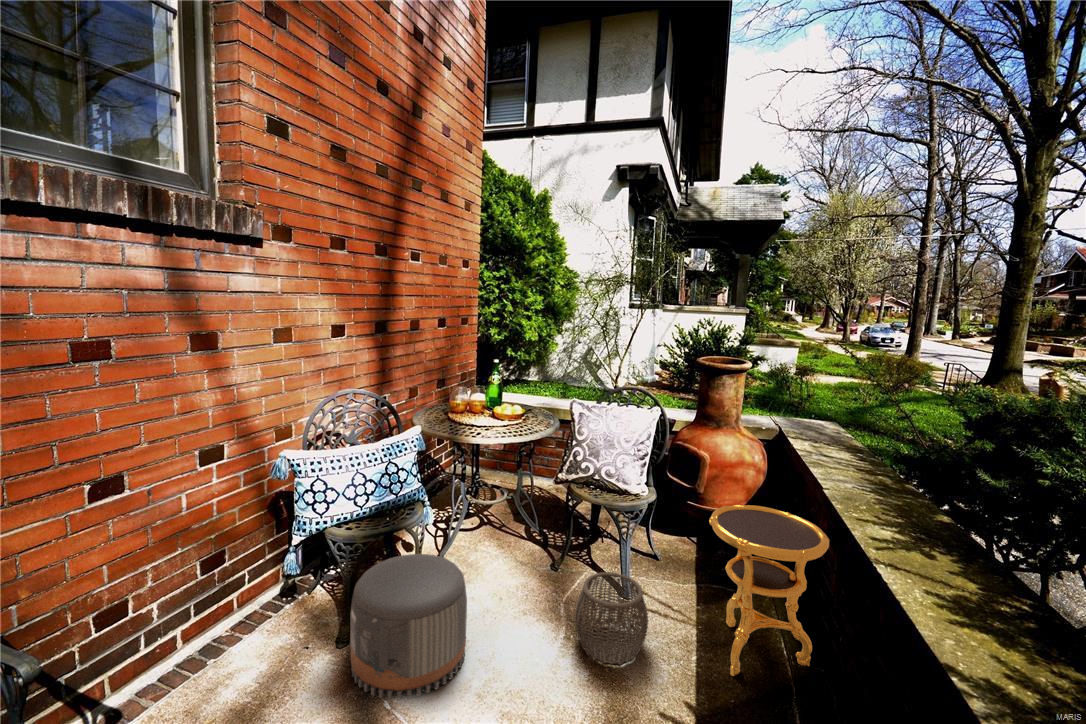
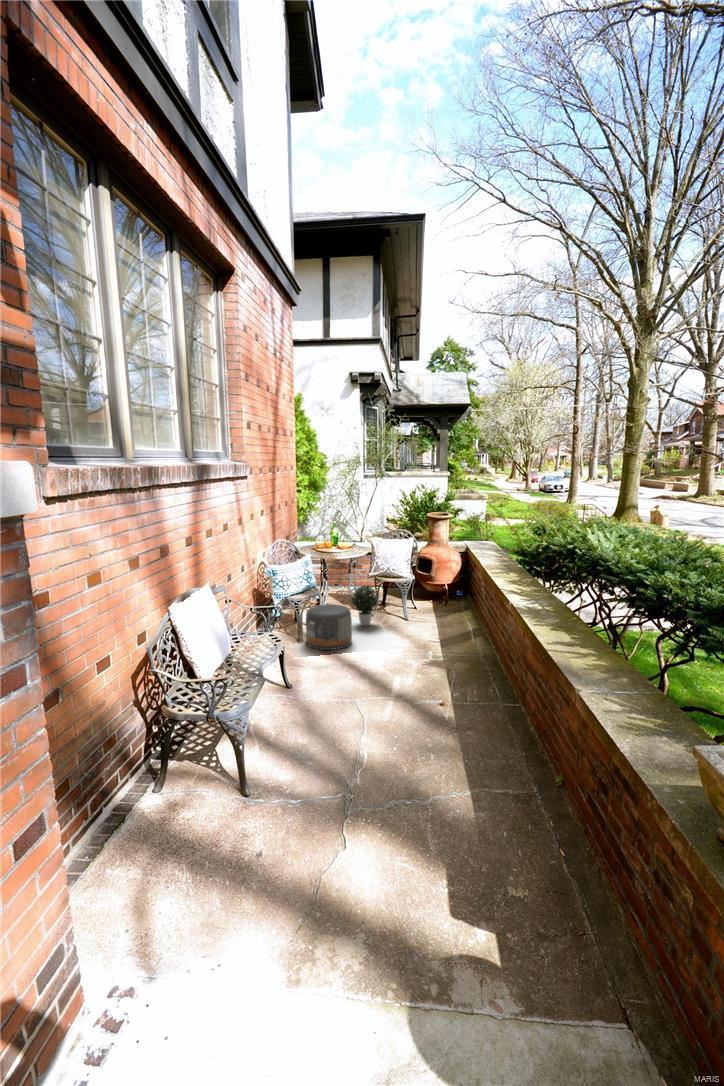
potted plant: none [501,505,565,598] -> present [351,586,378,626]
side table: present [709,505,829,676] -> none [441,572,485,634]
woven basket: present [575,572,648,665] -> none [390,605,421,636]

